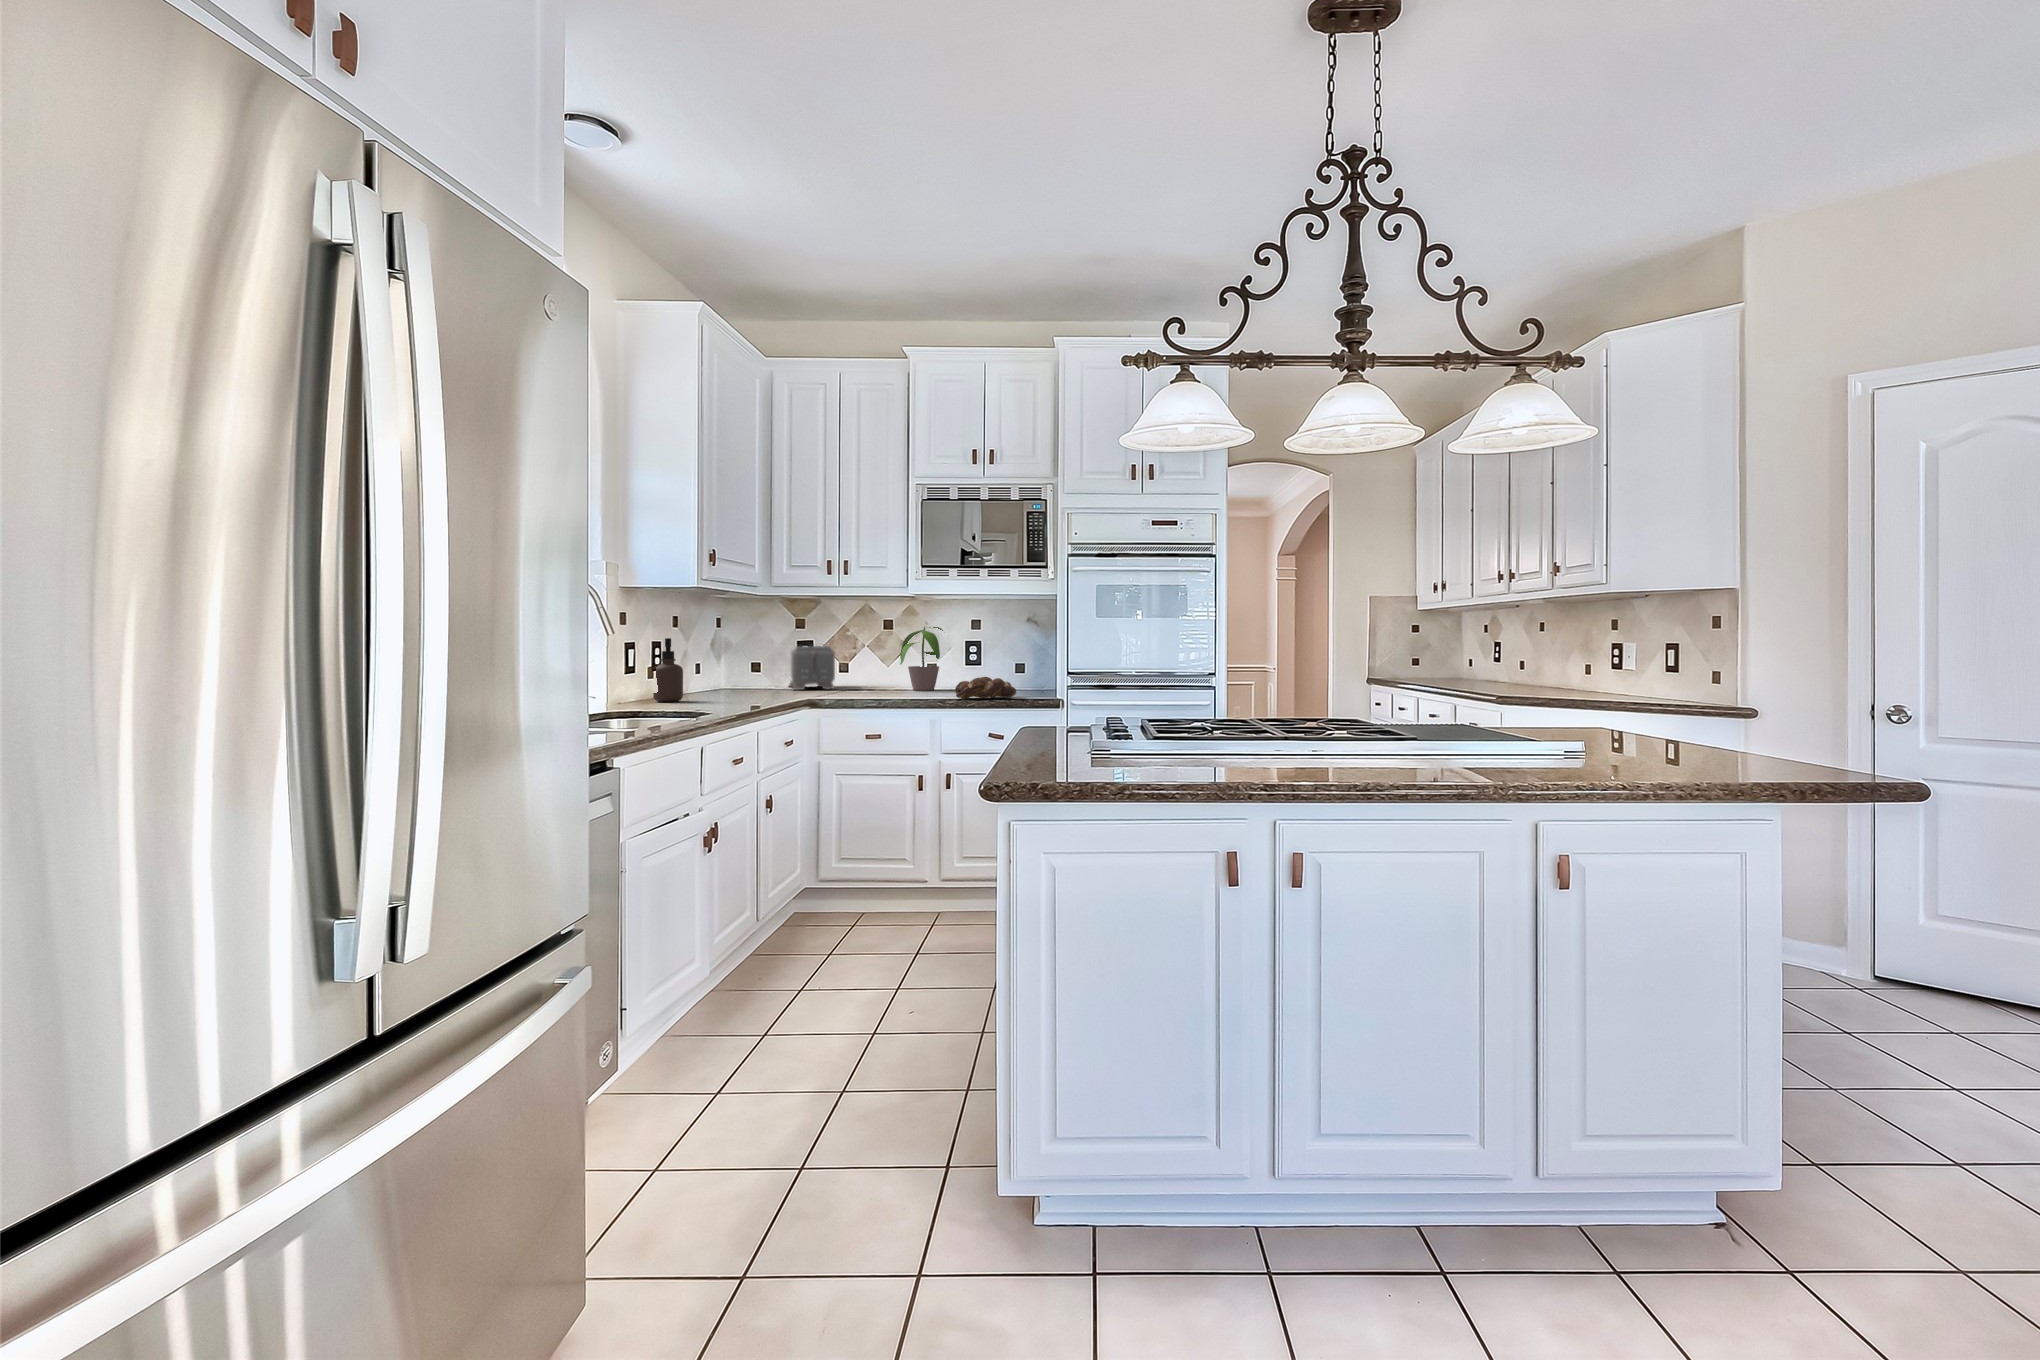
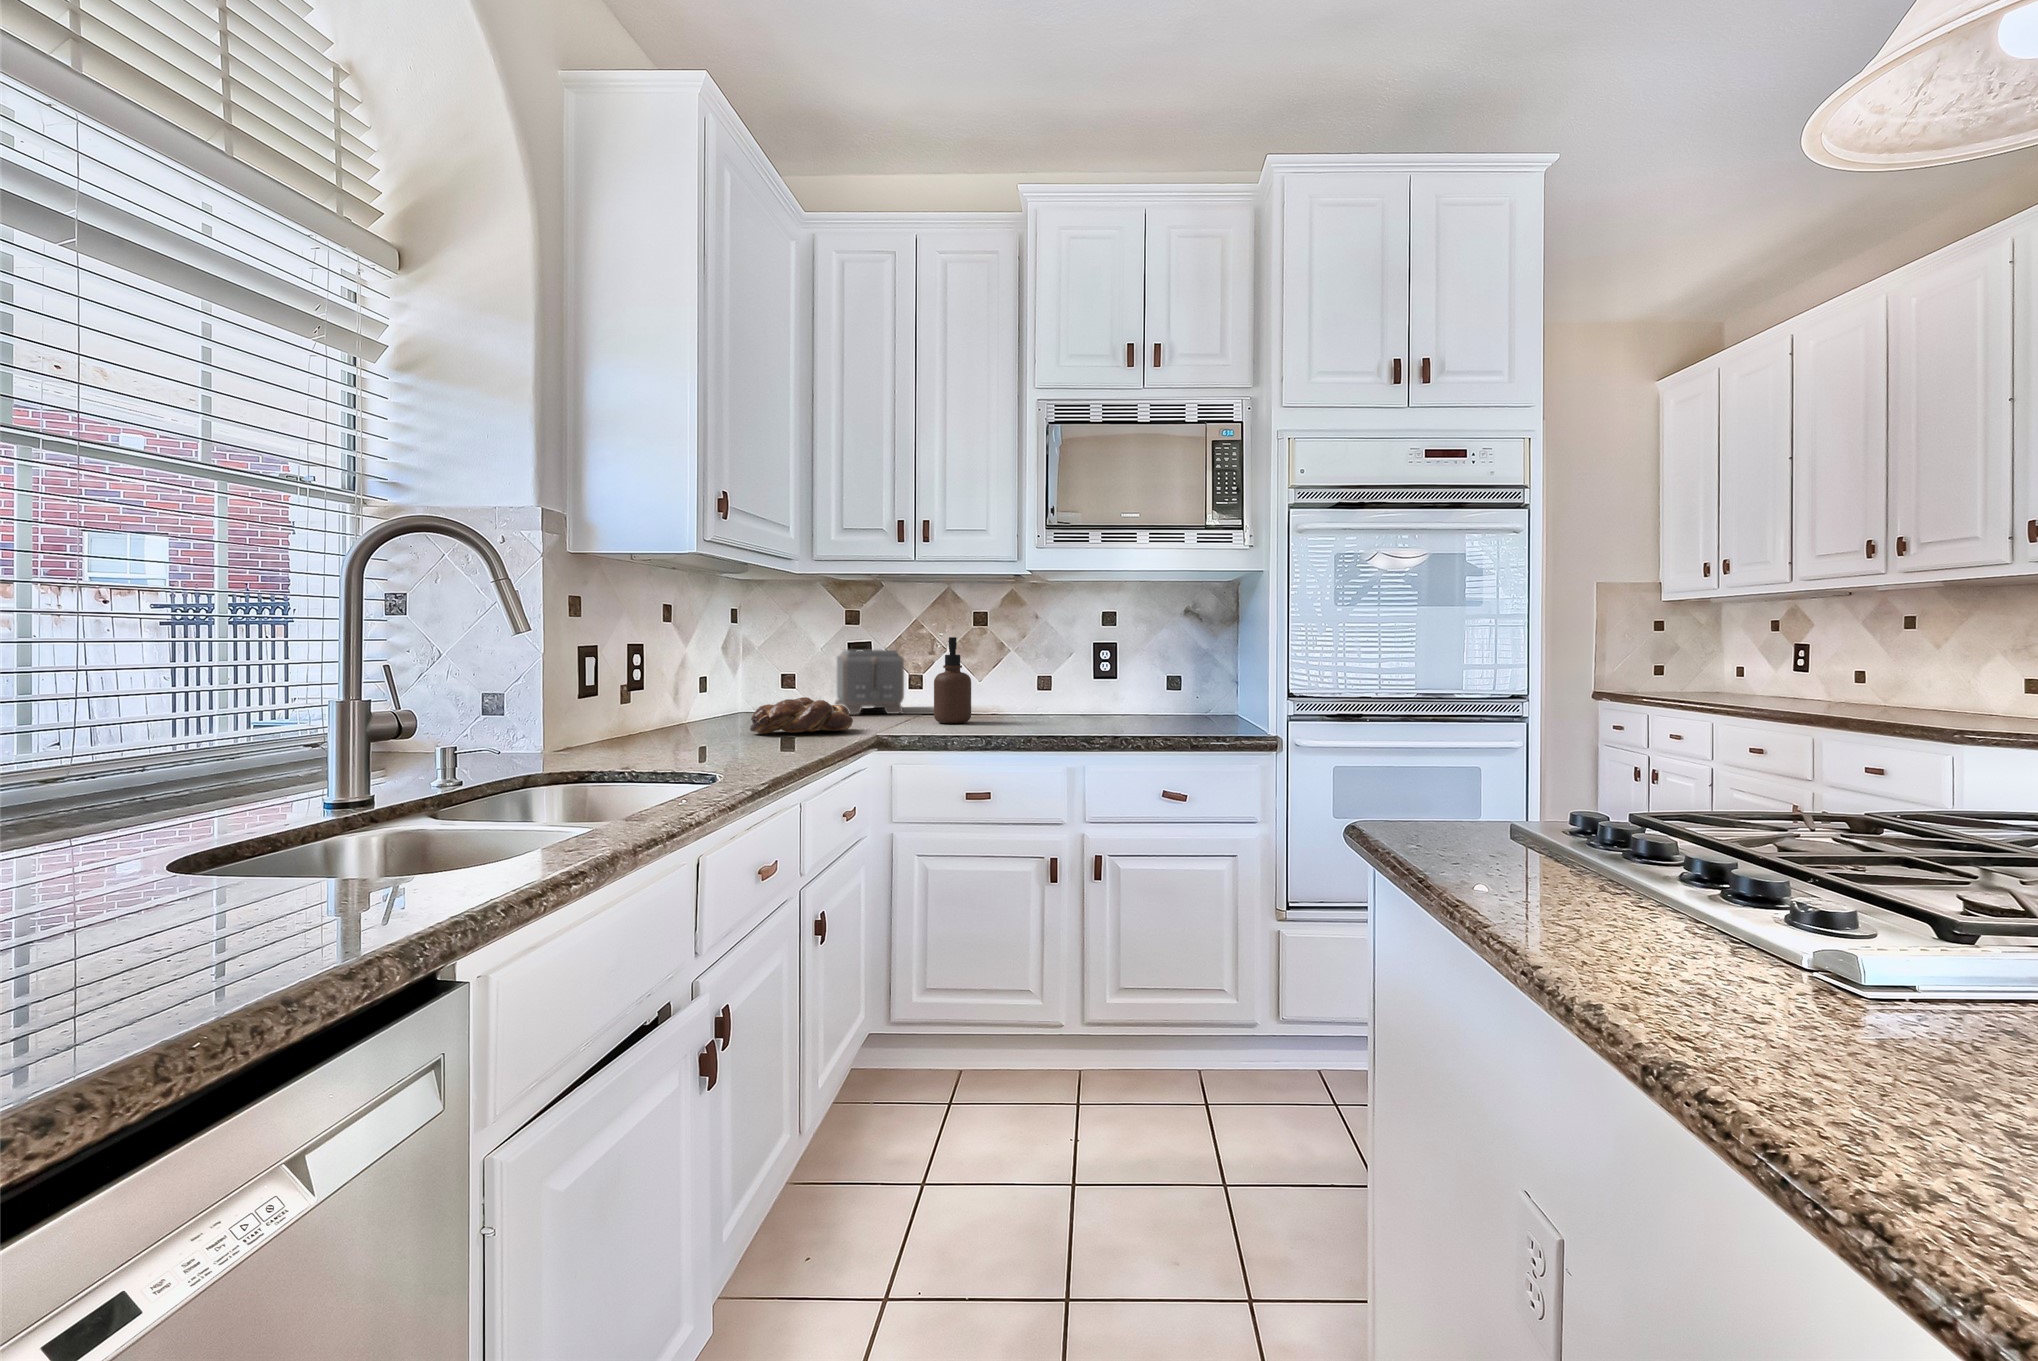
potted plant: present [900,627,943,691] -> none [985,621,1084,716]
soap dispenser: present [653,638,683,702] -> present [934,637,971,723]
bread loaf: present [955,677,1016,699] -> present [750,697,853,734]

